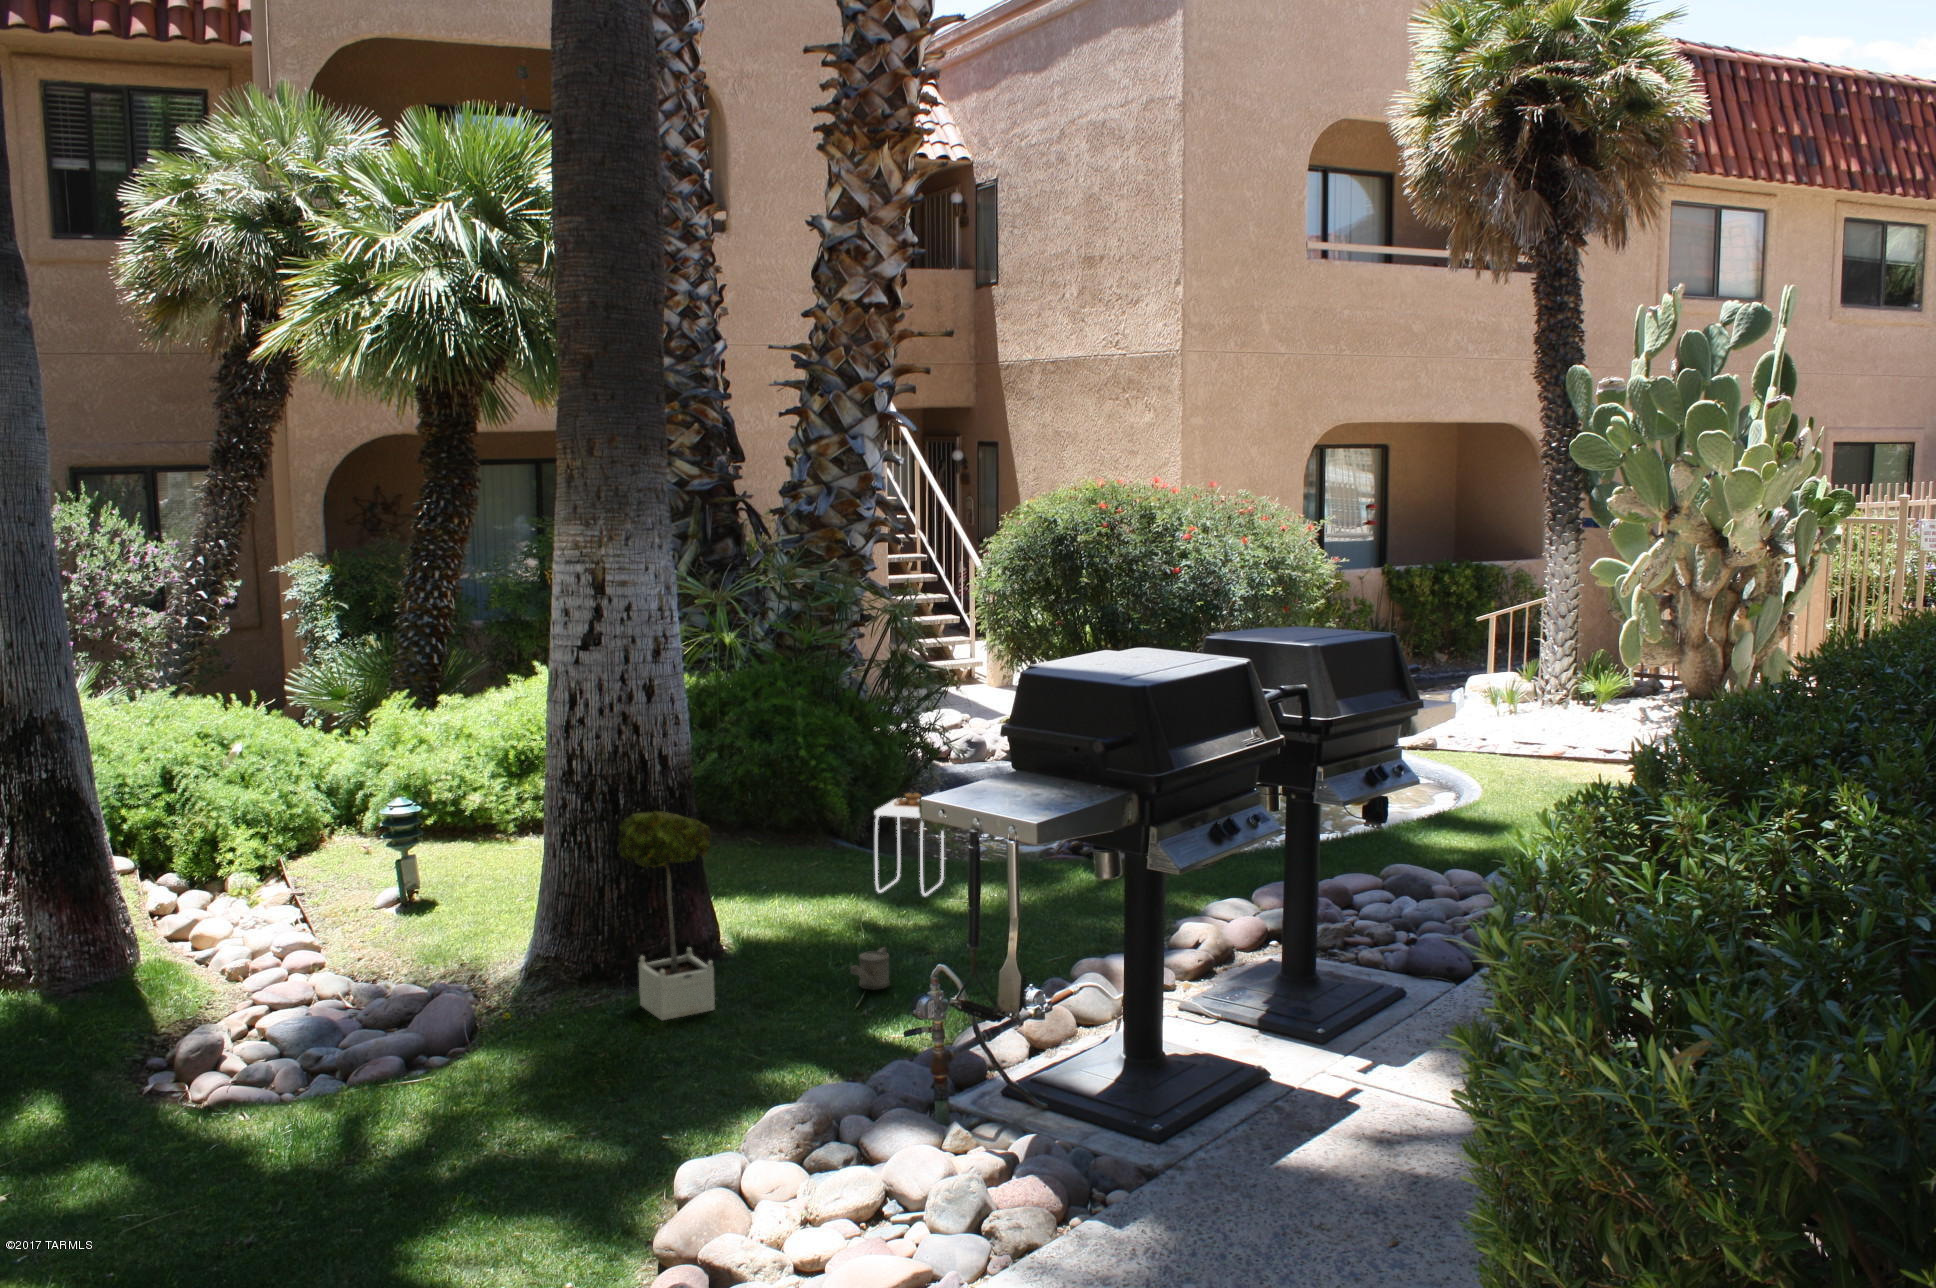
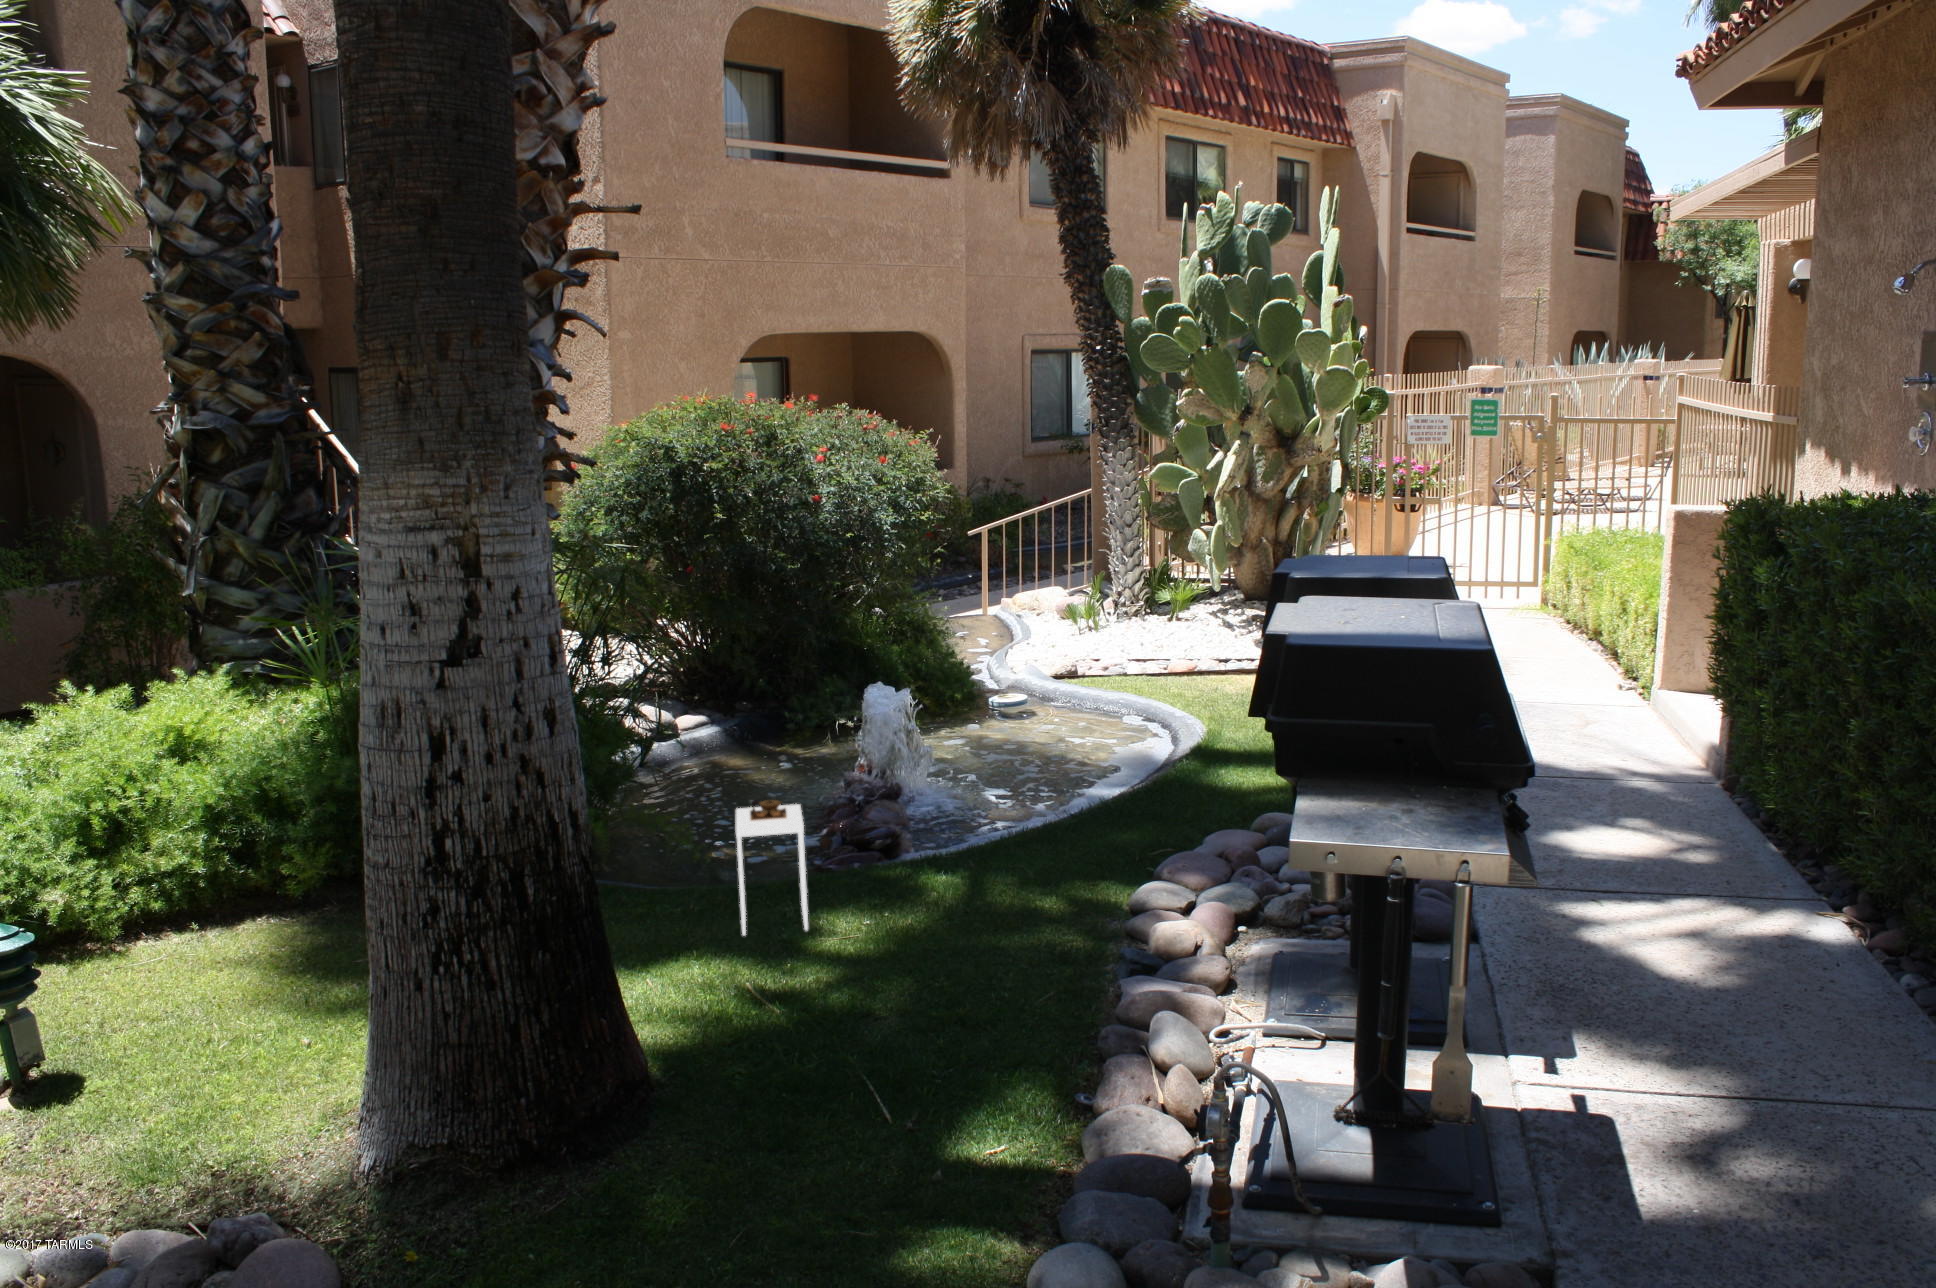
potted tree: present [618,811,715,1020] -> none [561,904,725,1222]
watering can: present [851,947,889,990] -> none [873,1027,918,1093]

